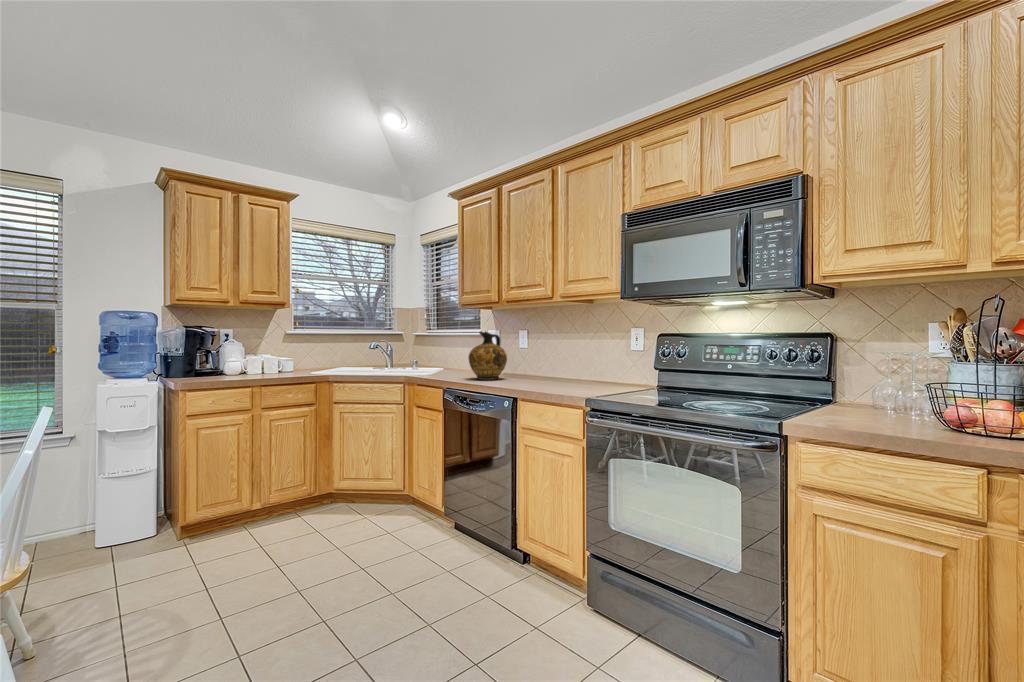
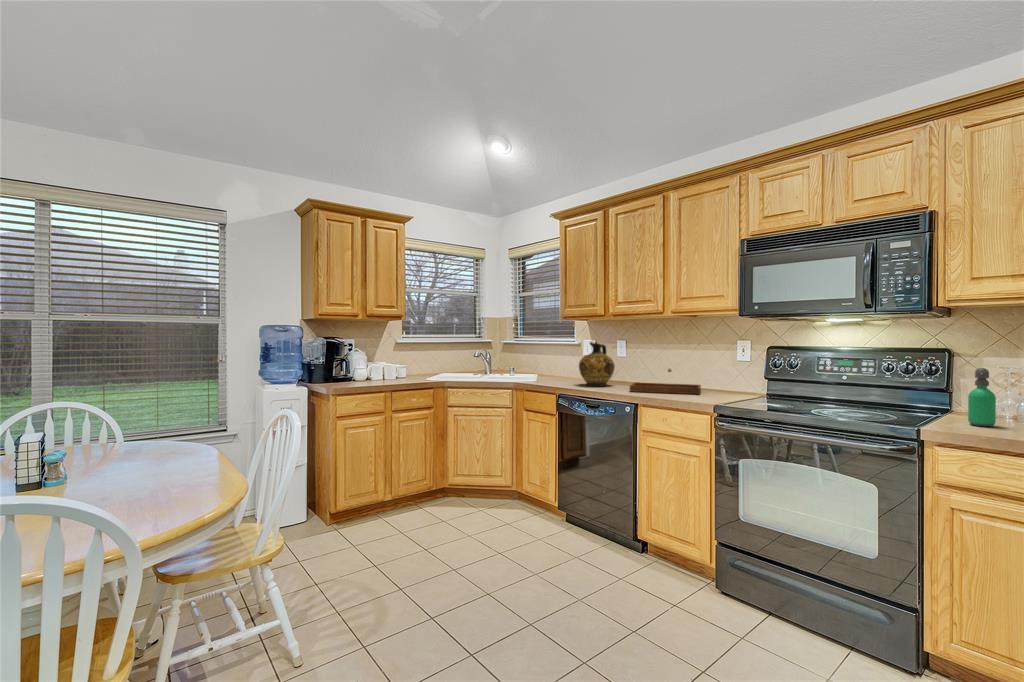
soap dispenser: none [840,352,868,418] -> present [968,368,996,427]
tray: none [513,360,592,387] -> present [630,369,701,394]

